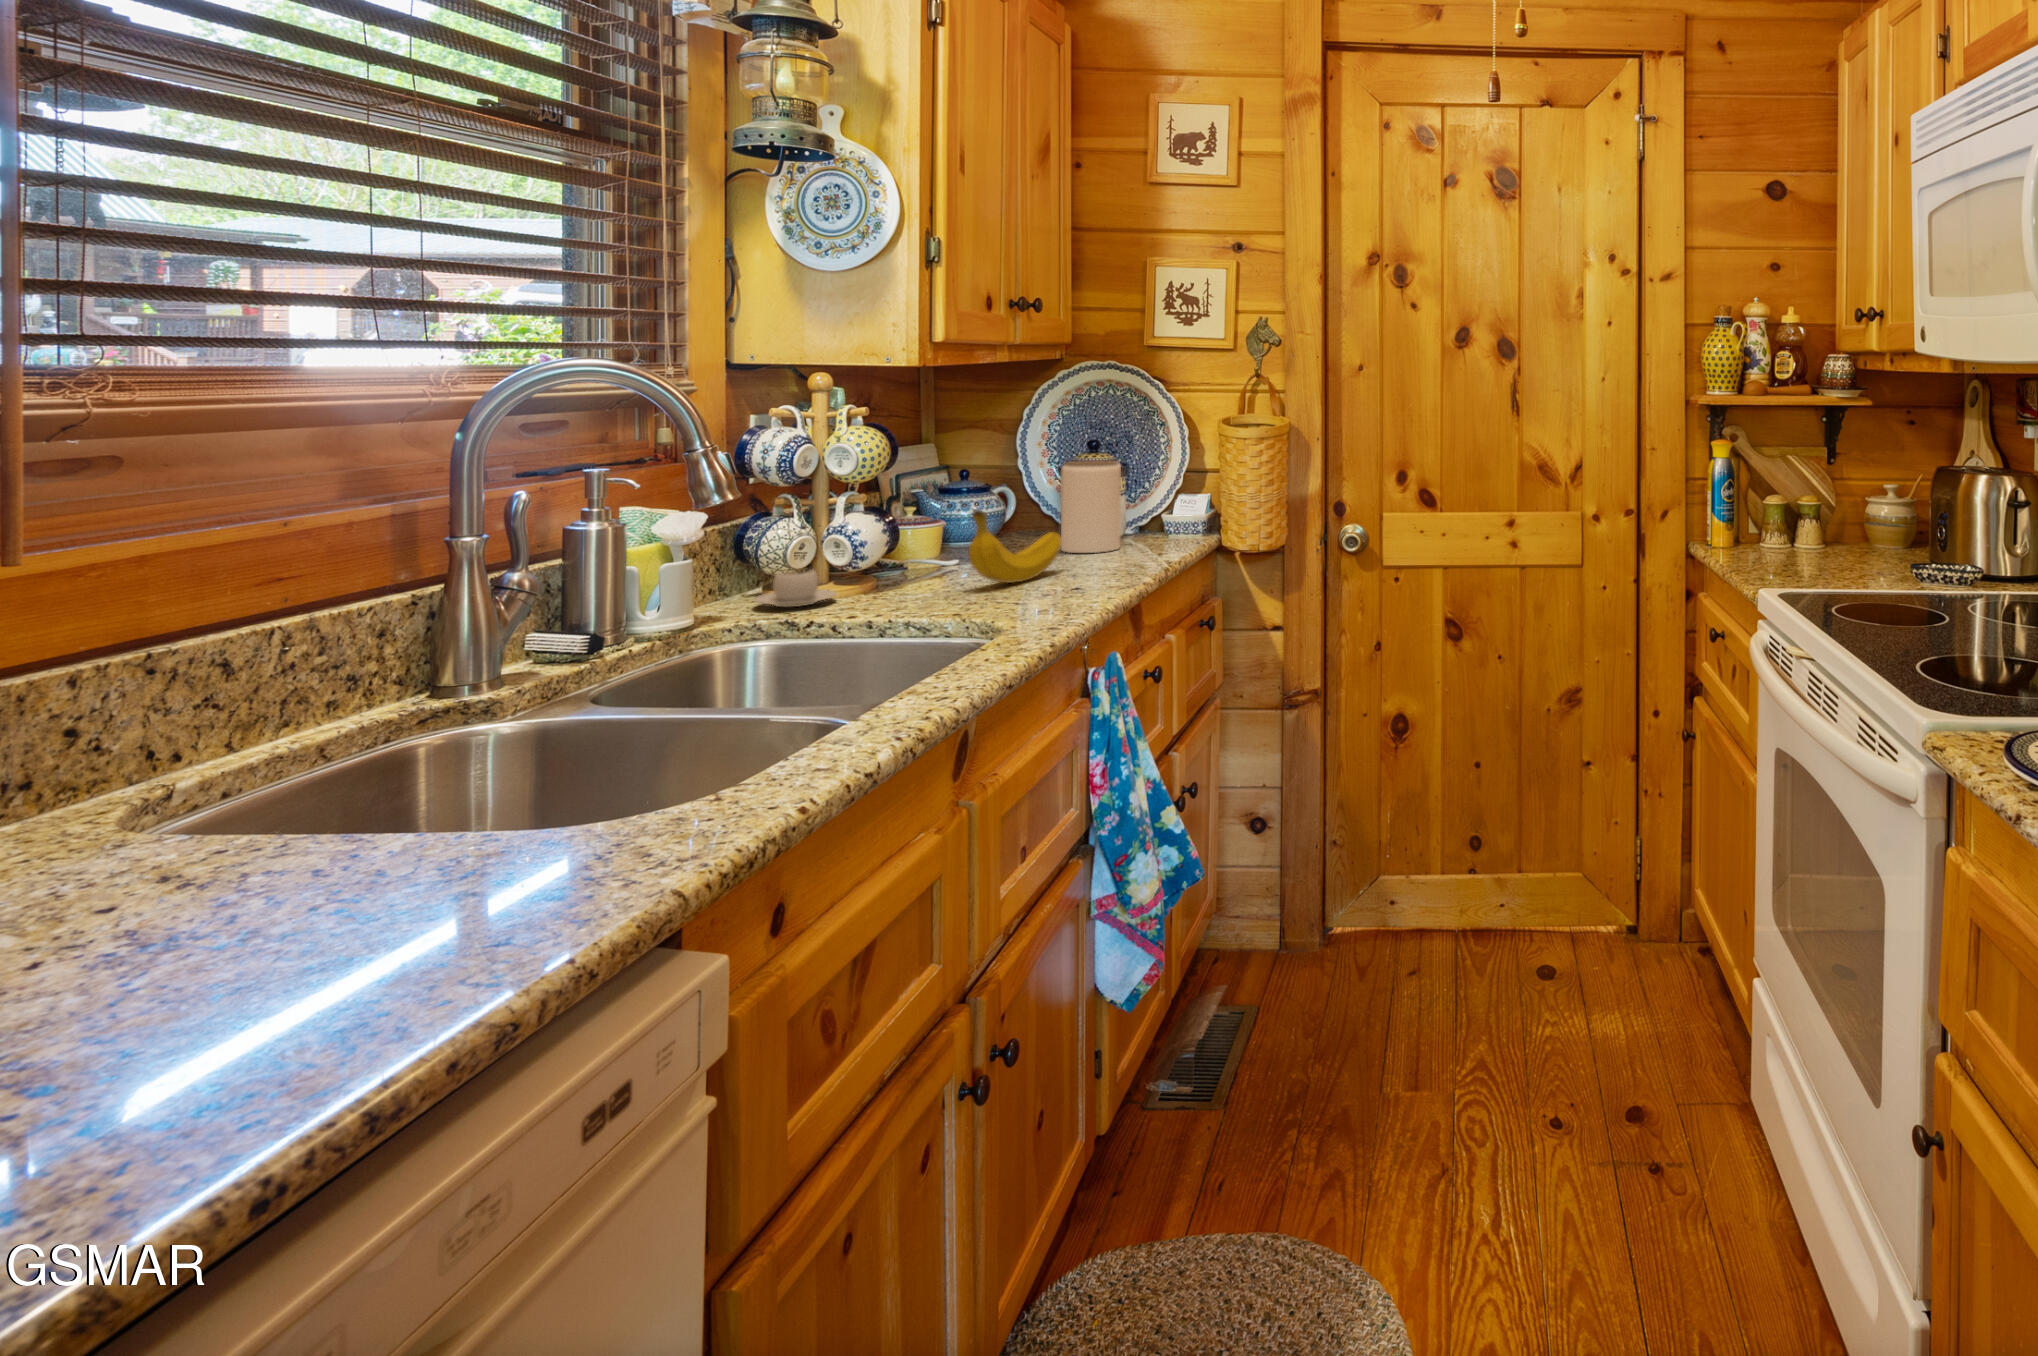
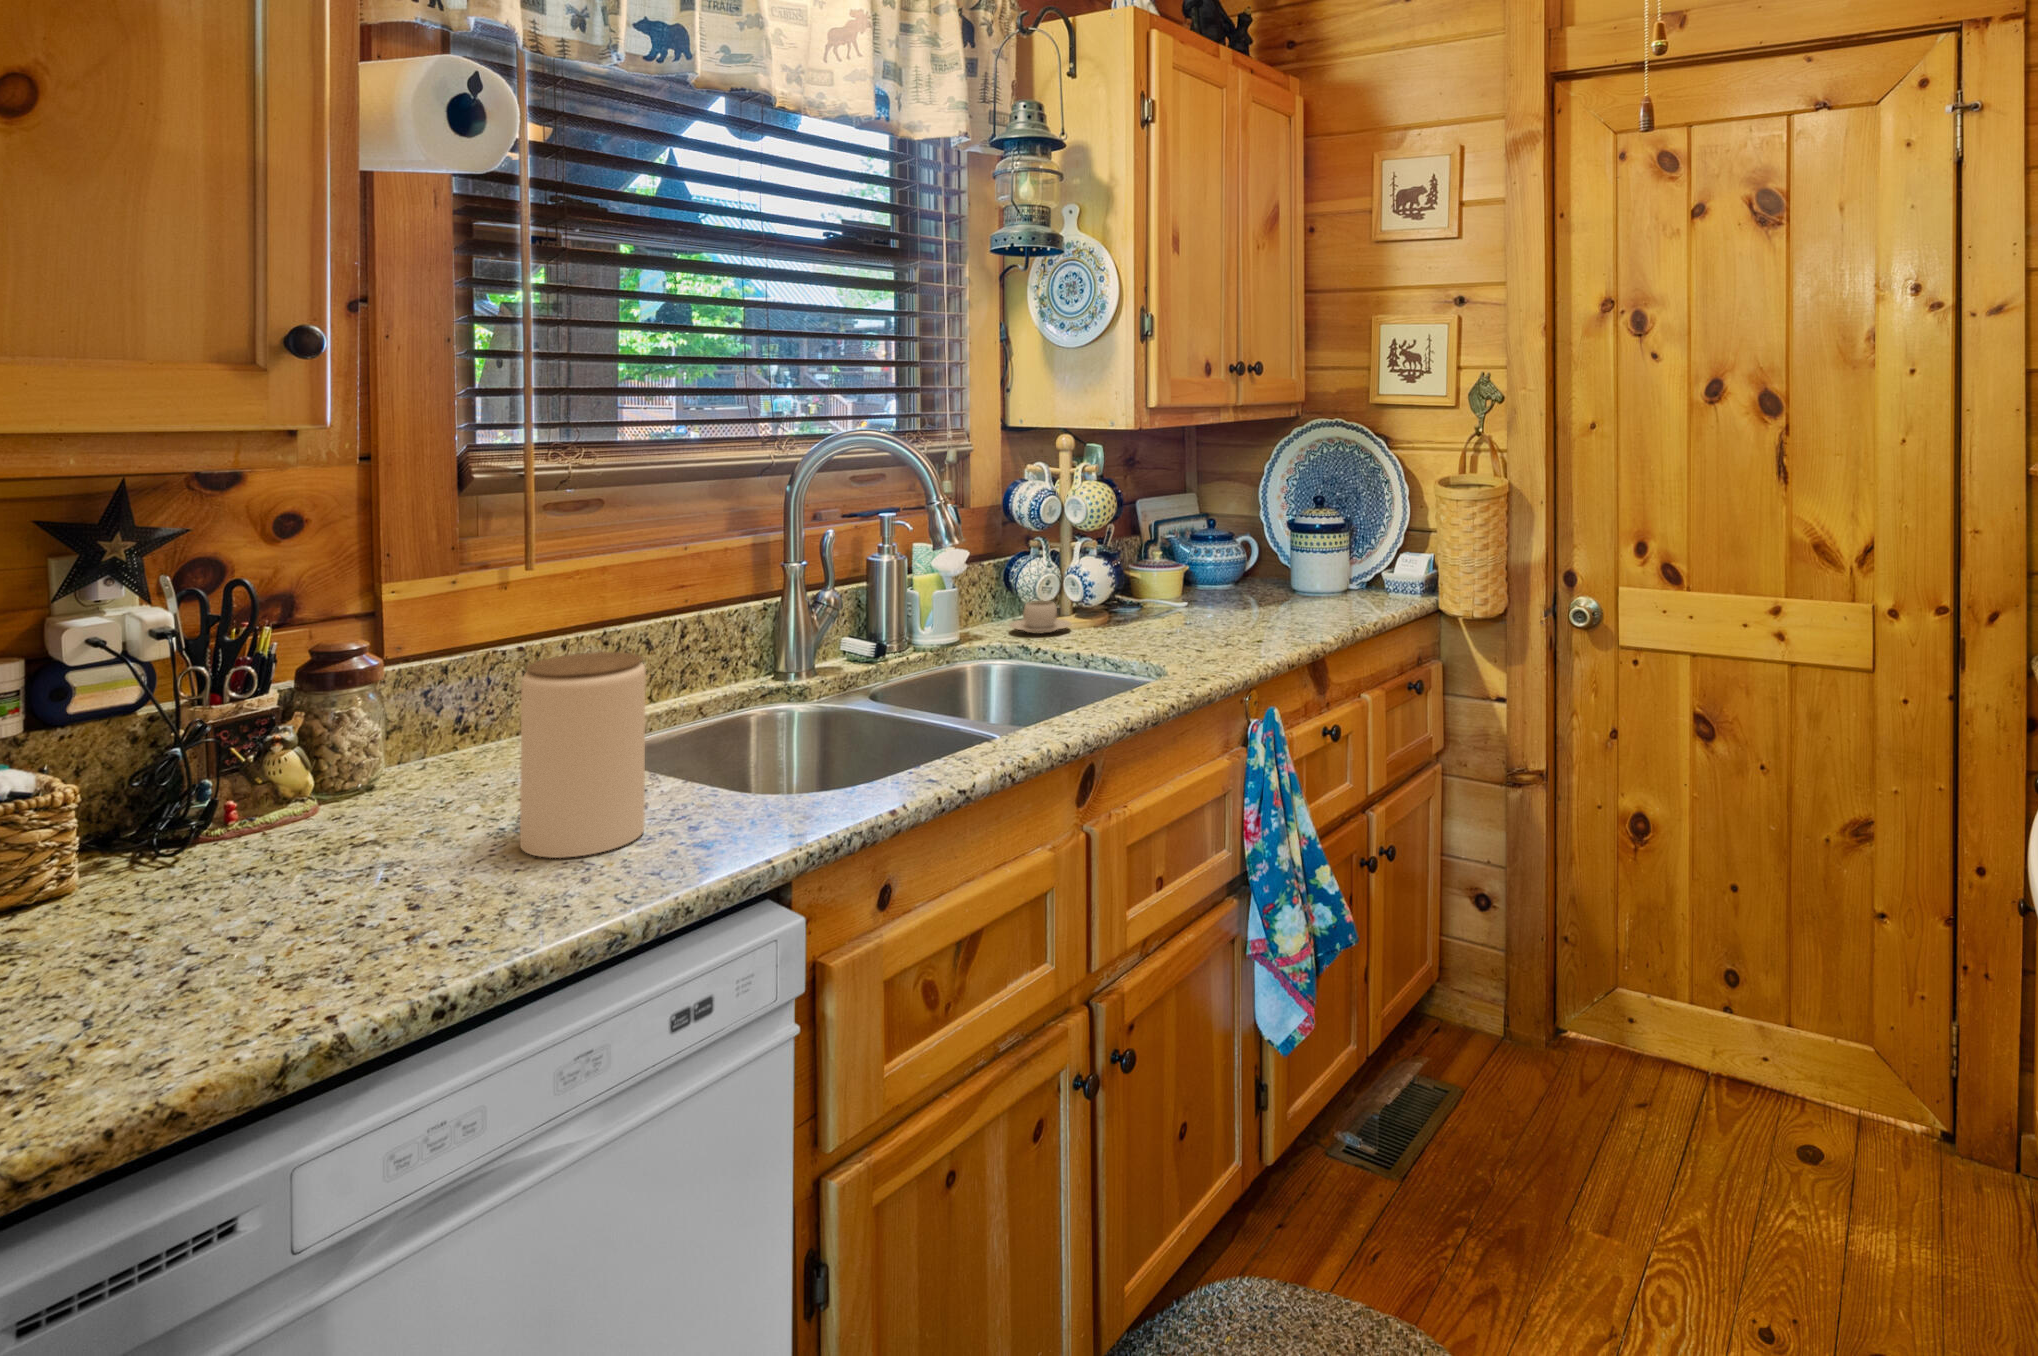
jar: present [1061,460,1121,553] -> present [520,652,646,858]
fruit: present [968,510,1061,583] -> none [1172,559,1263,628]

